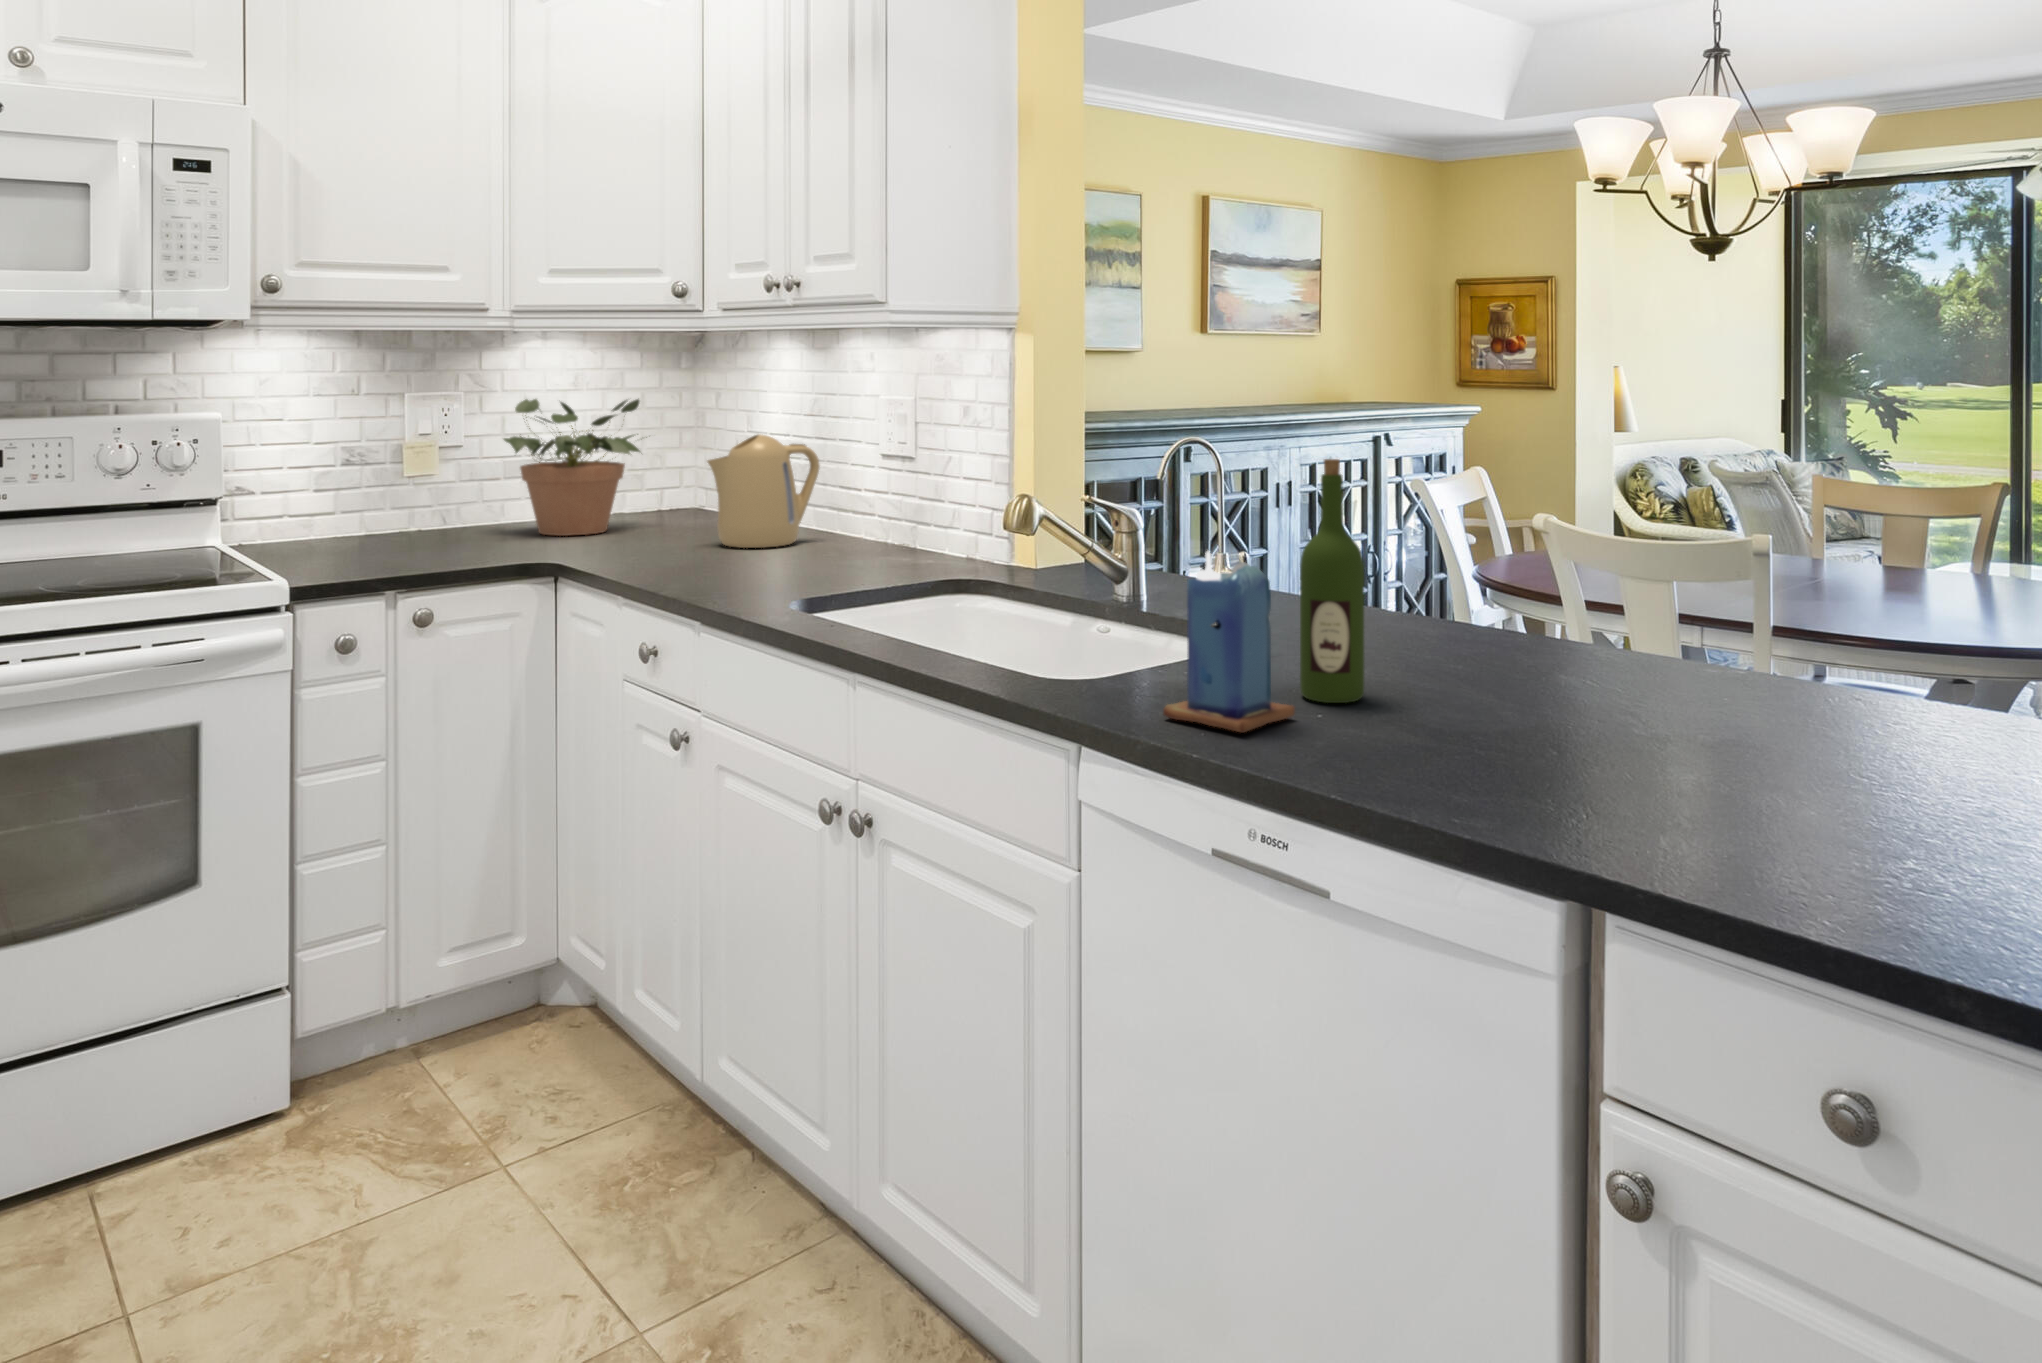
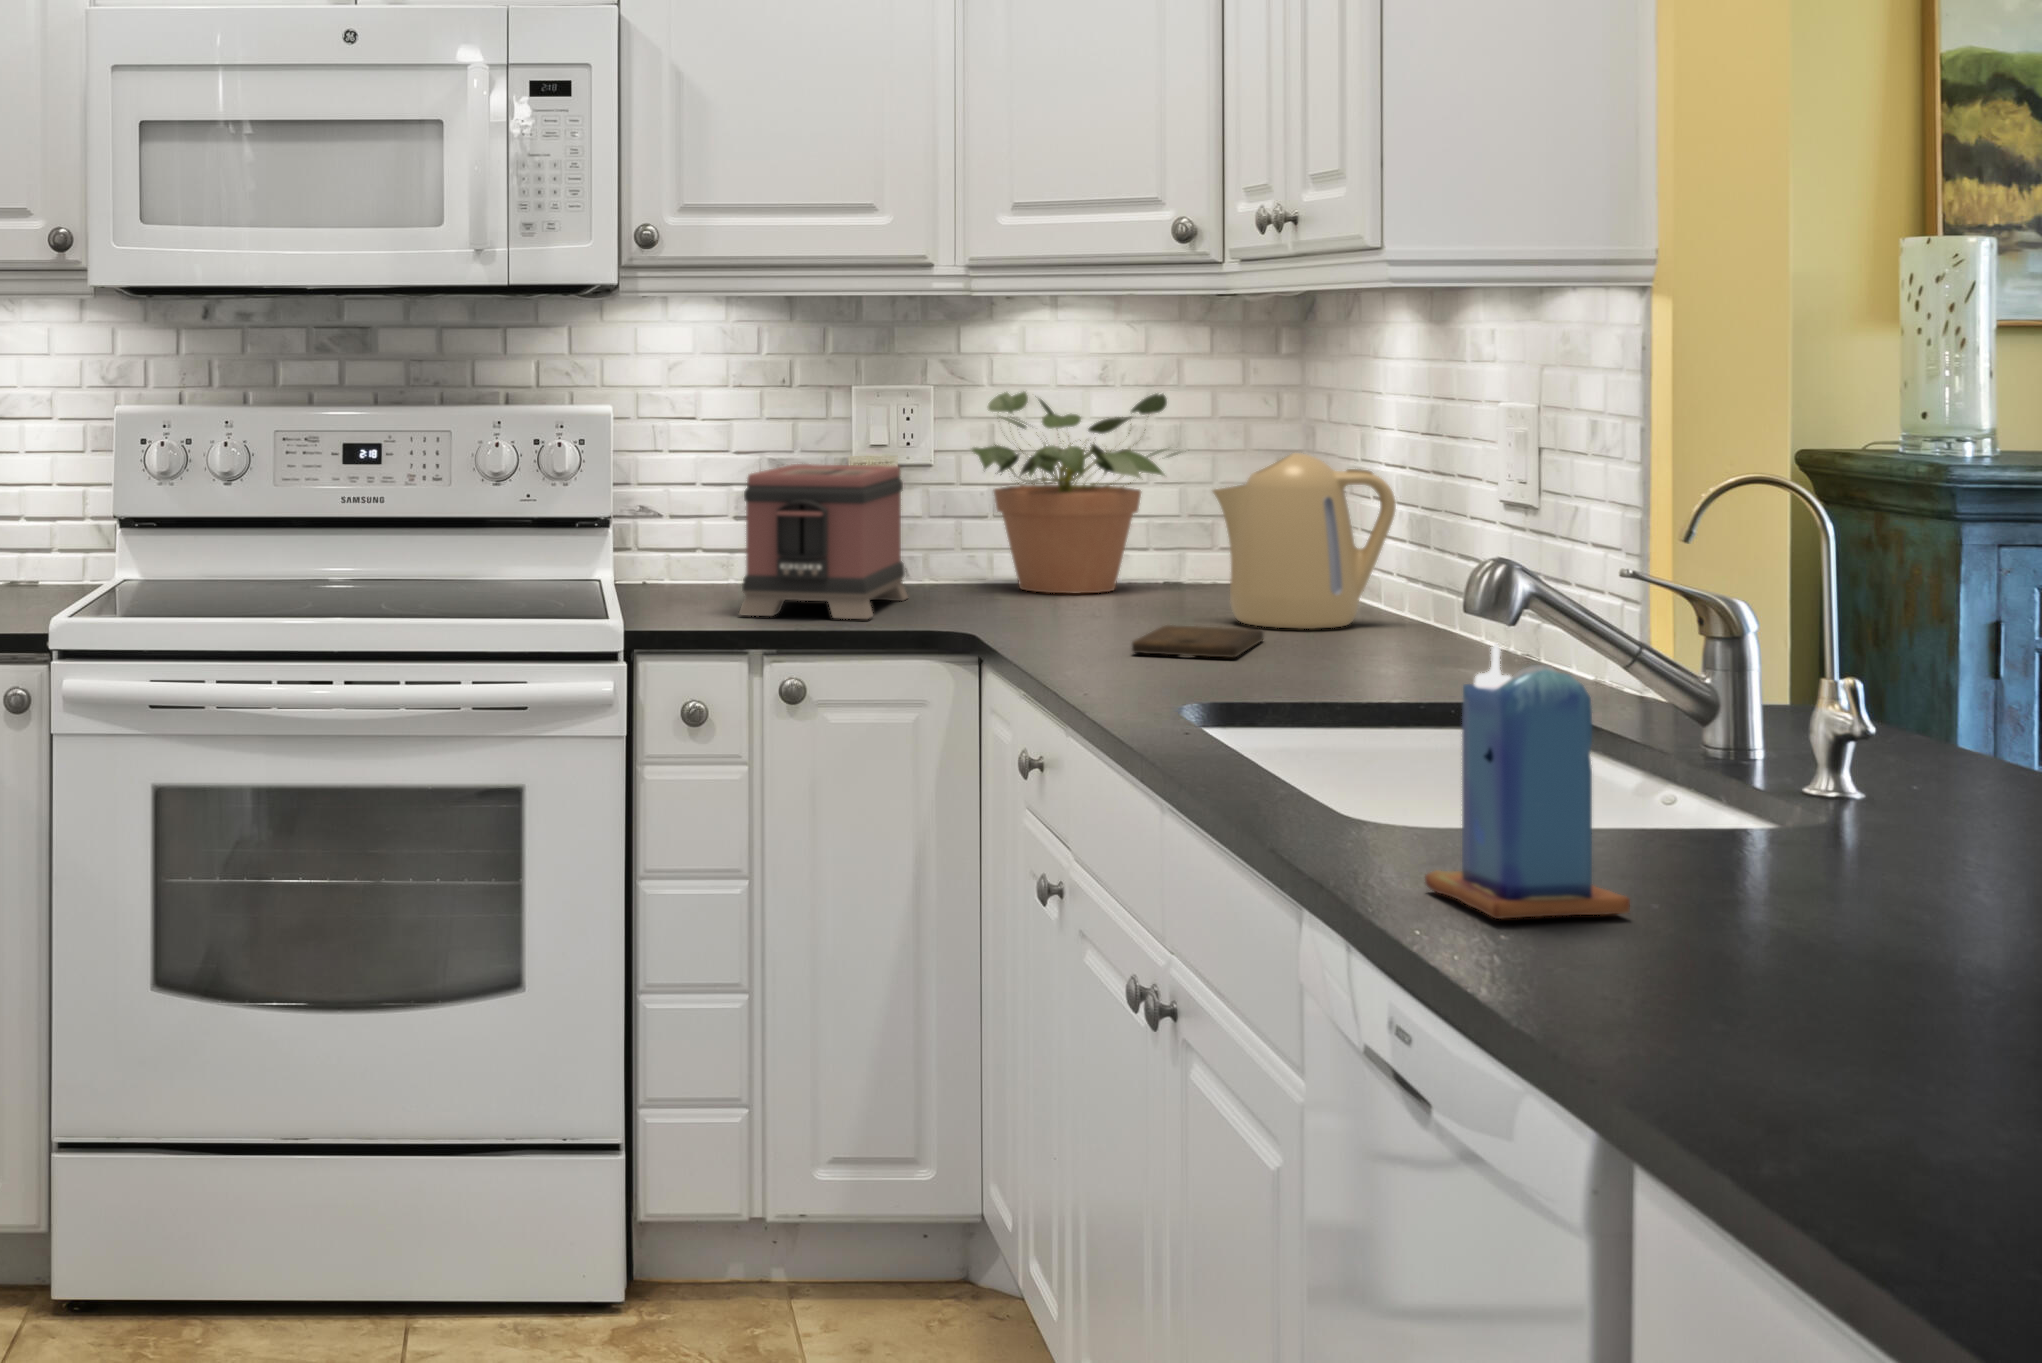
toaster: none [364,453,472,570] -> present [739,464,908,619]
wine bottle: present [1300,459,1364,703] -> none [1702,514,1815,912]
cutting board: none [696,550,770,573] -> present [1132,625,1264,657]

